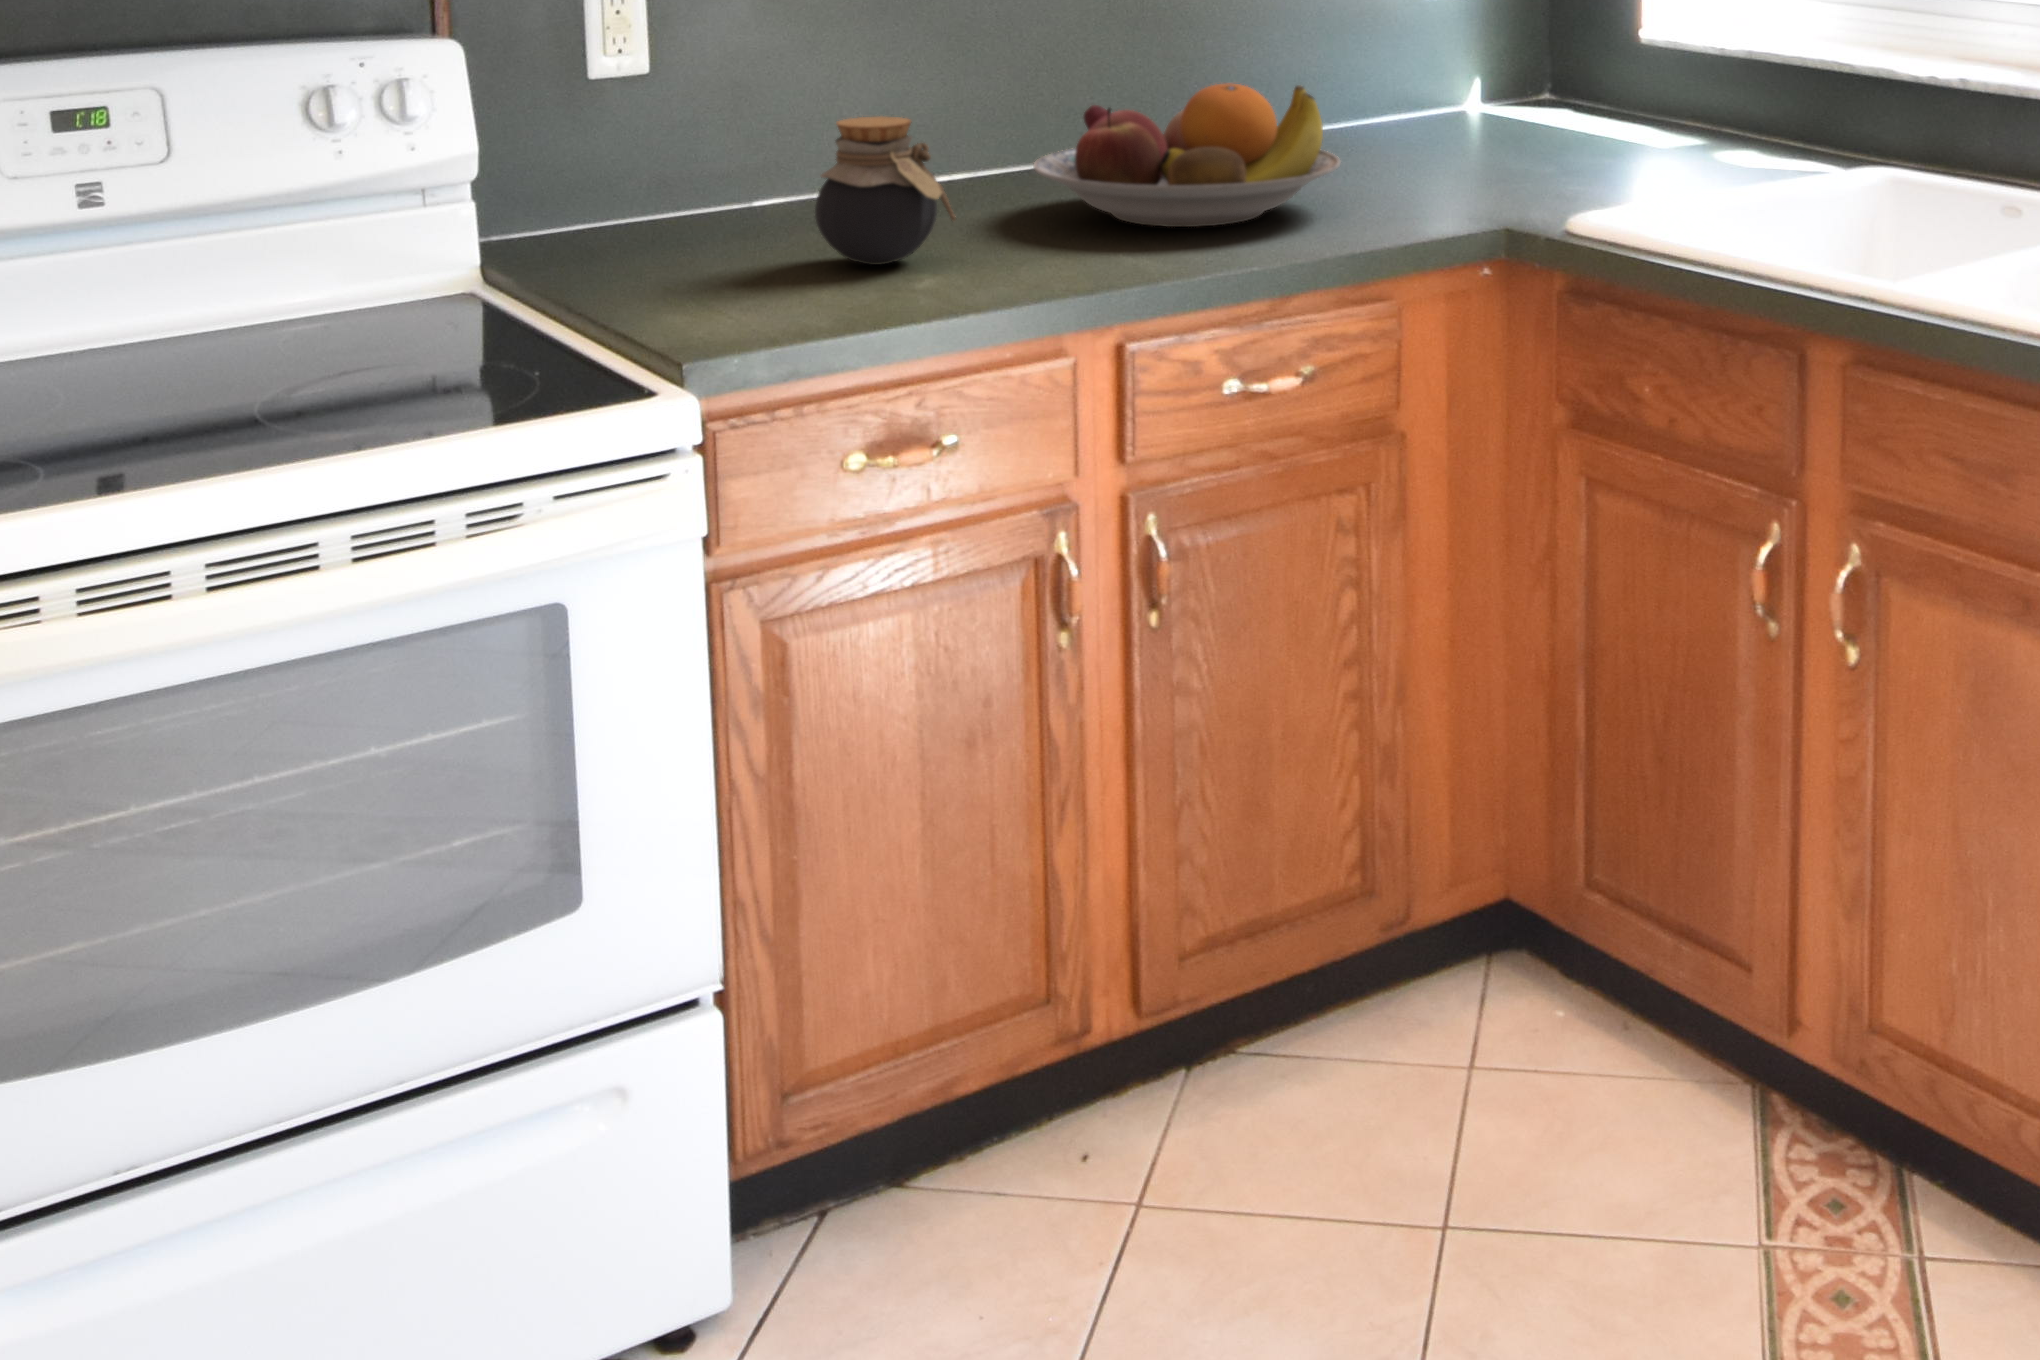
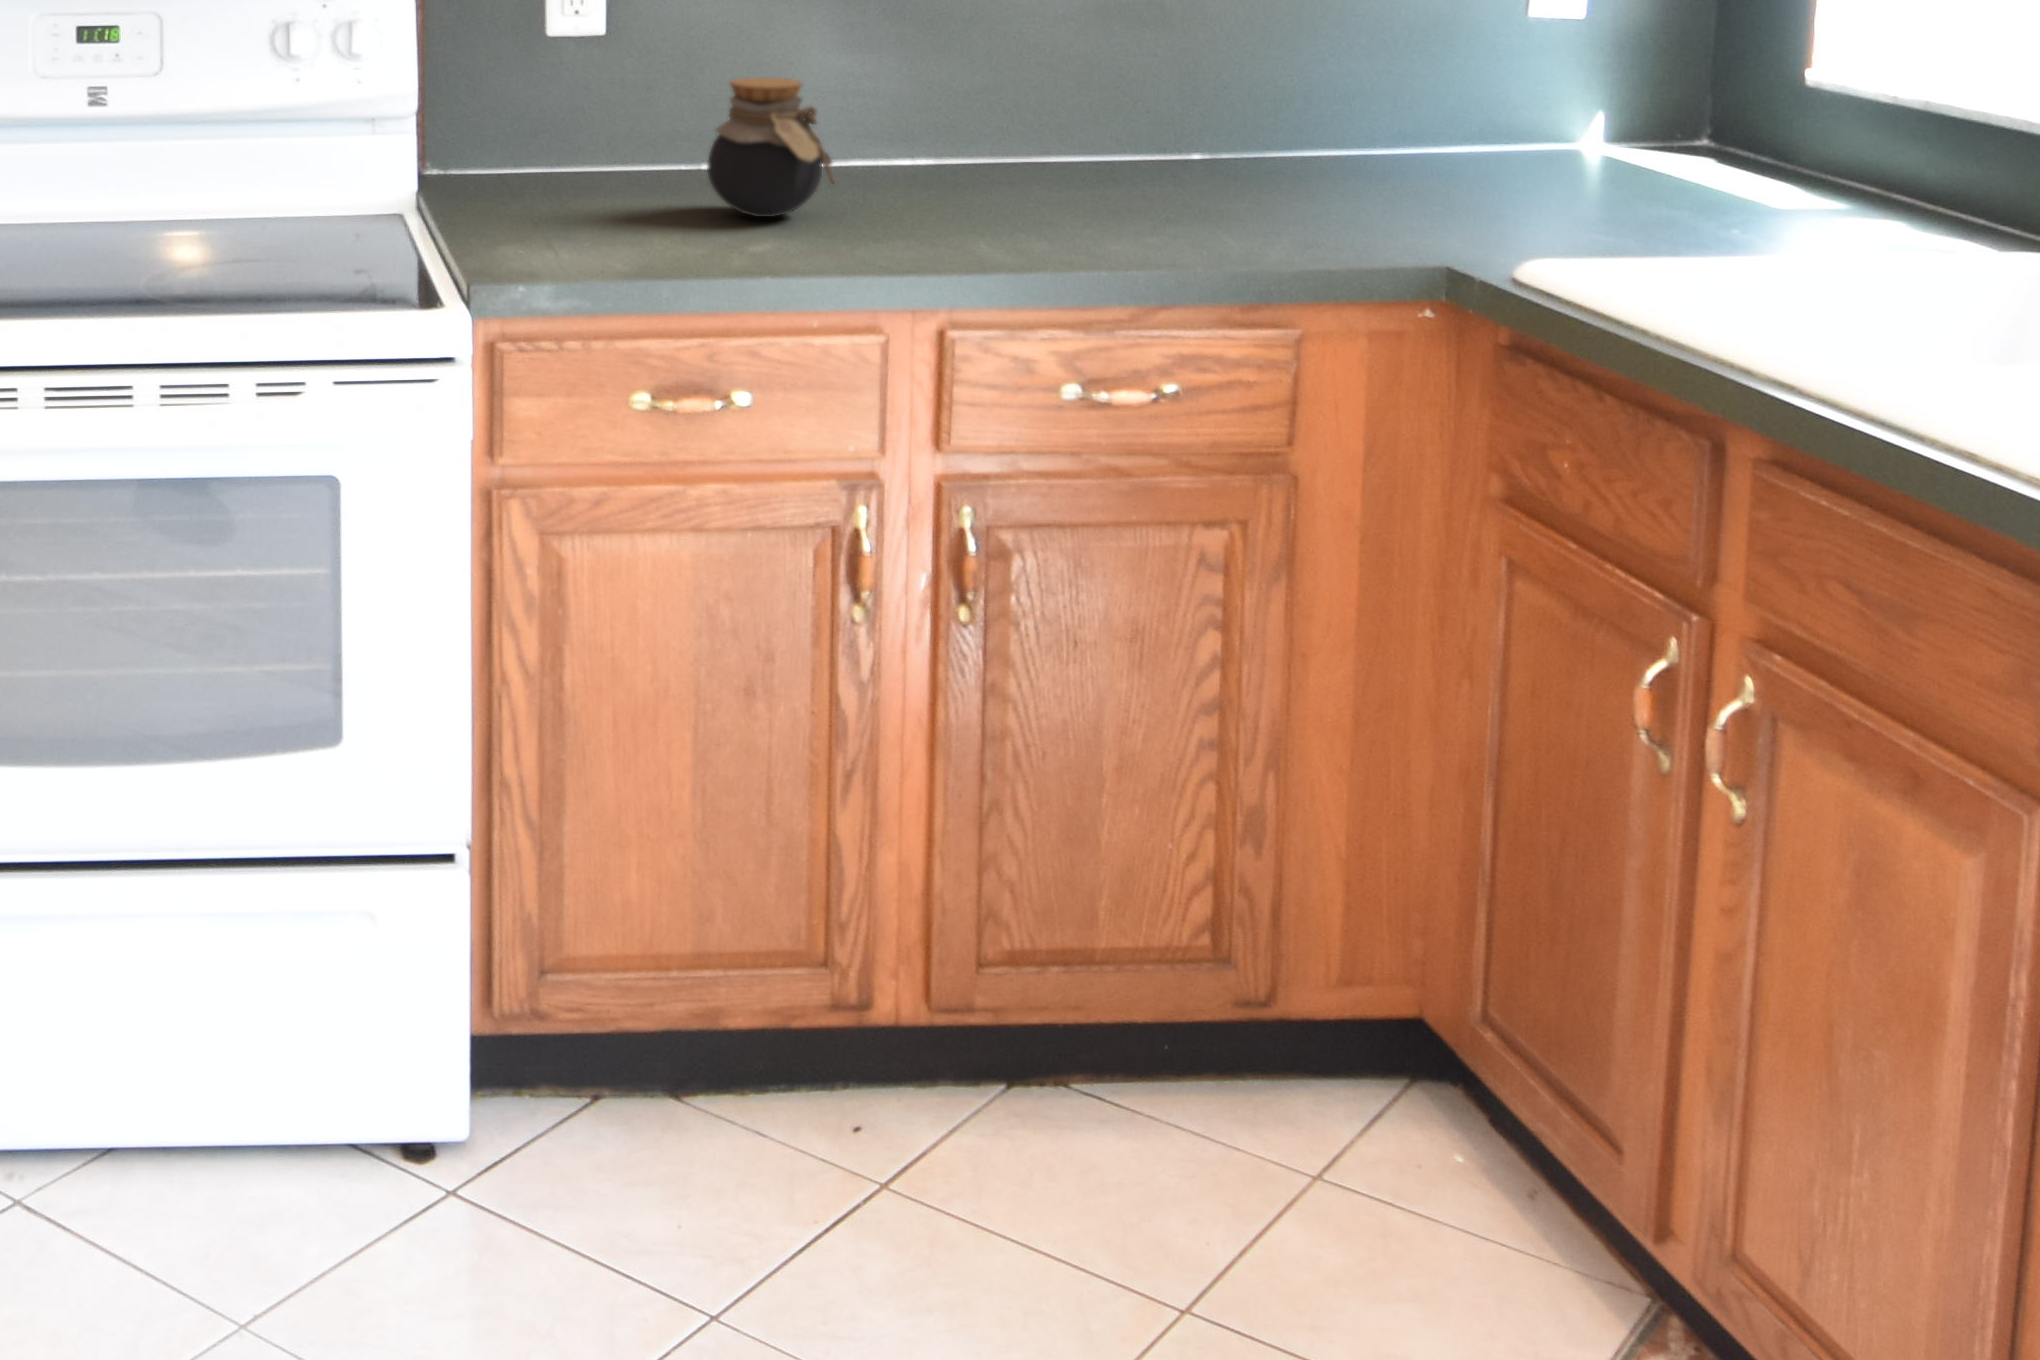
fruit bowl: present [1034,84,1340,227] -> none [958,75,1293,218]

